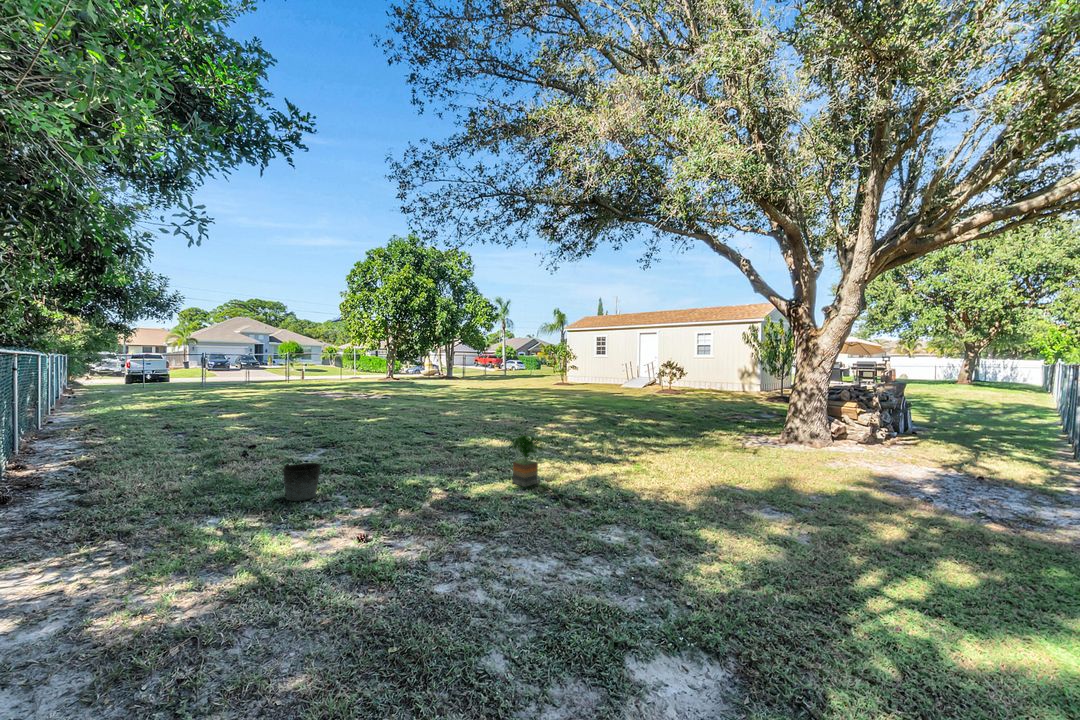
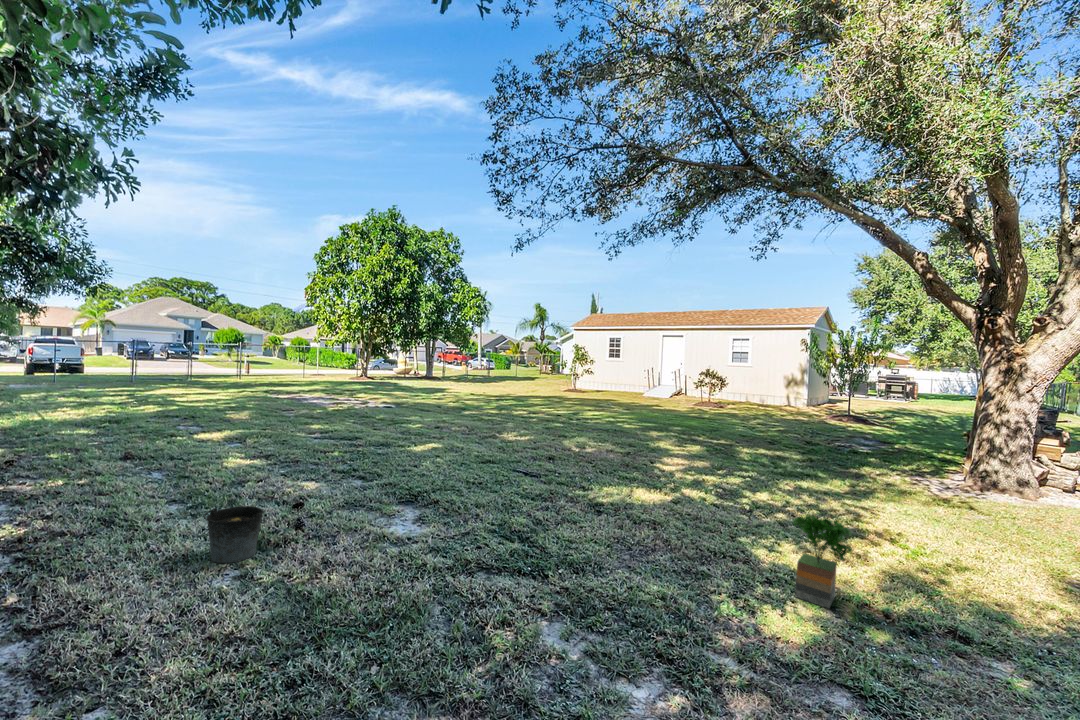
bucket: present [281,463,321,501] -> present [204,506,264,563]

